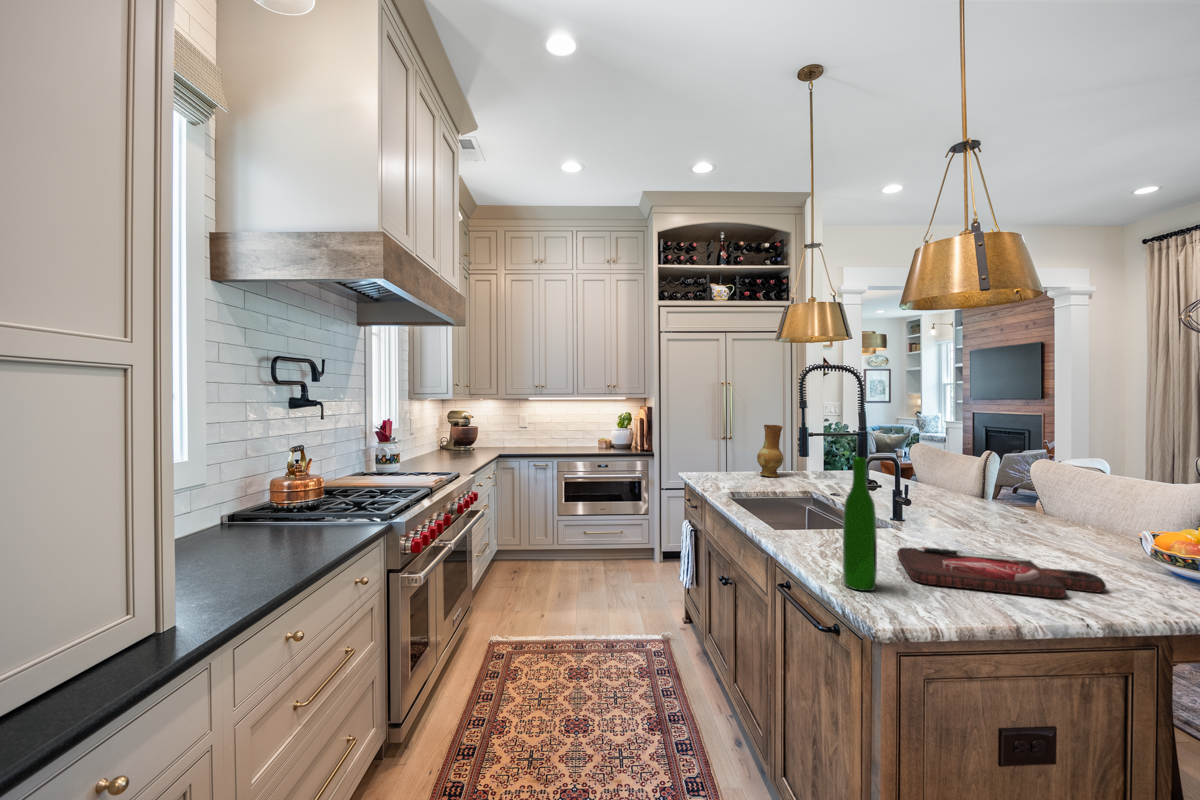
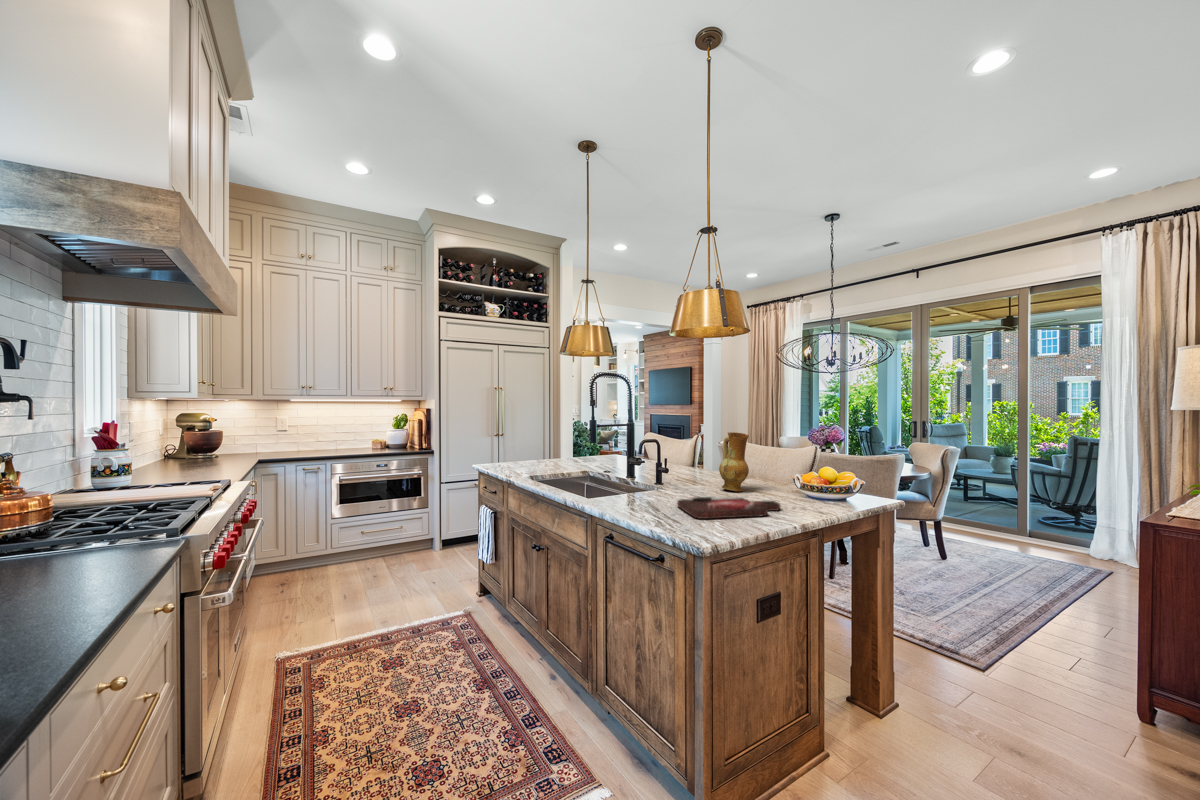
ceramic jug: present [757,425,783,477] -> present [719,432,749,492]
wine bottle: present [843,457,877,591] -> none [660,439,681,528]

